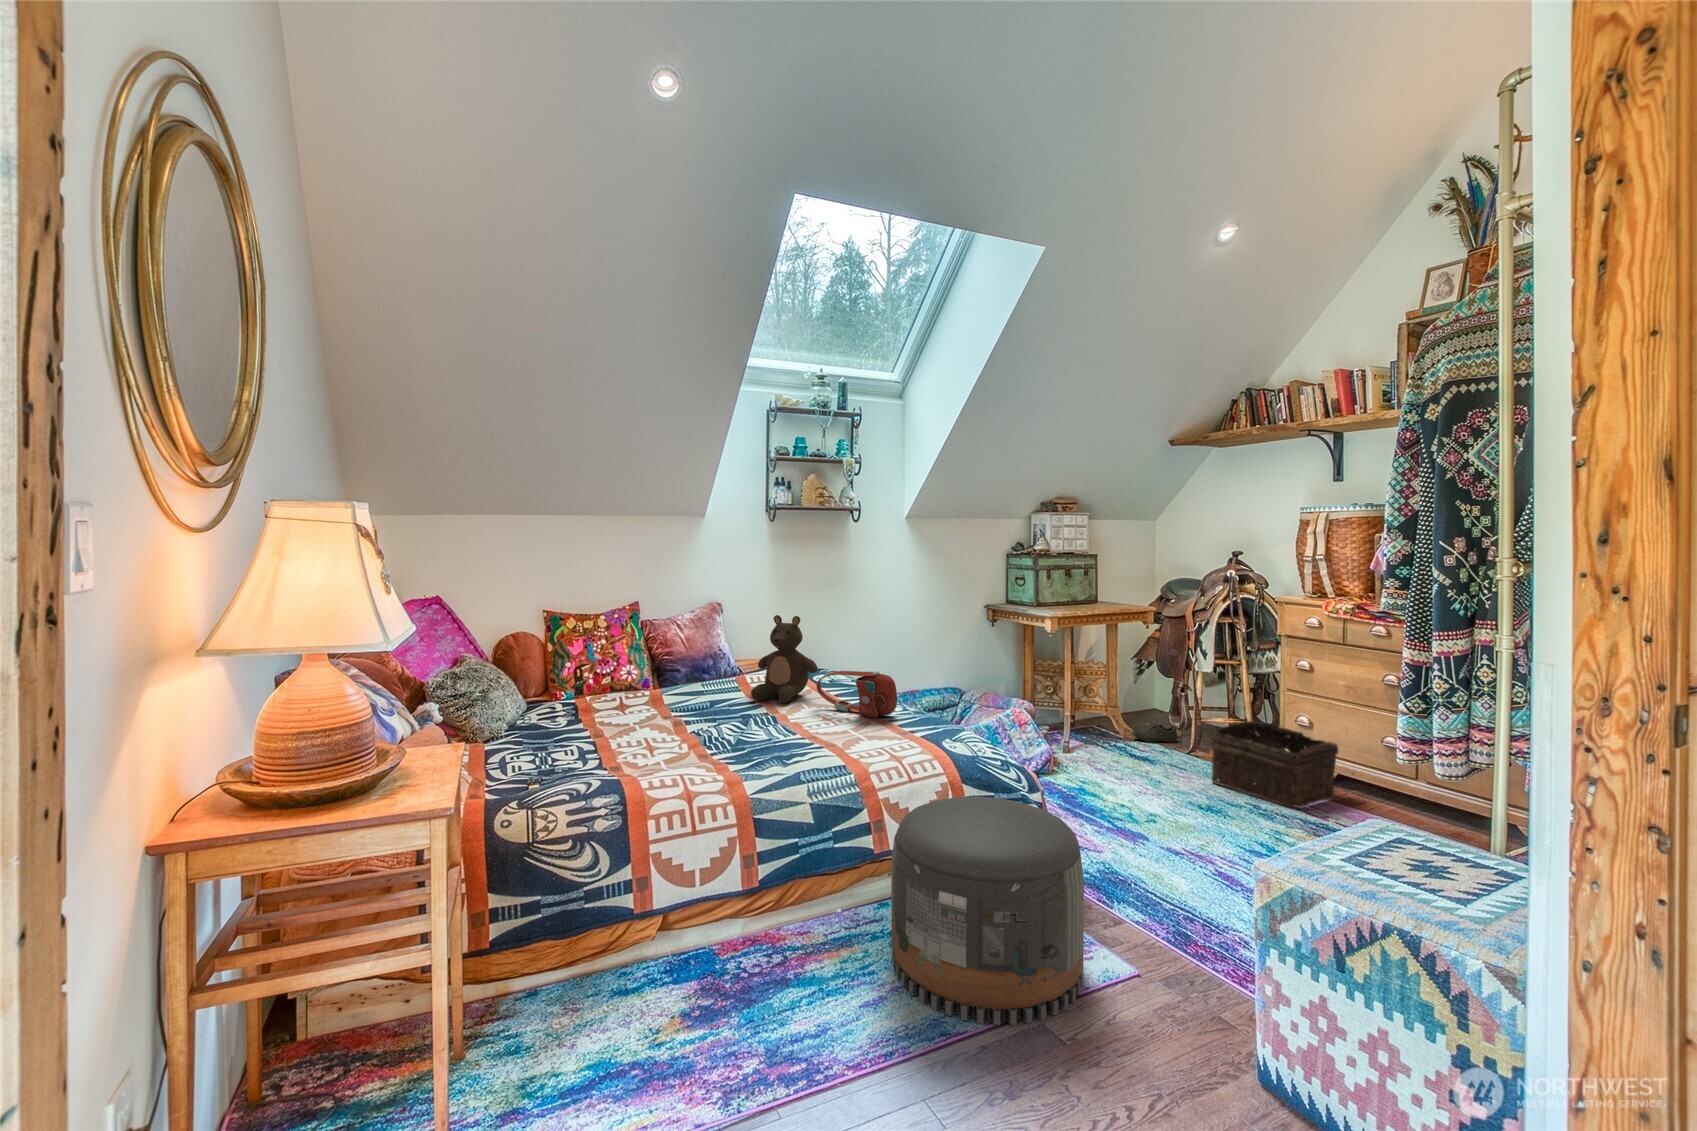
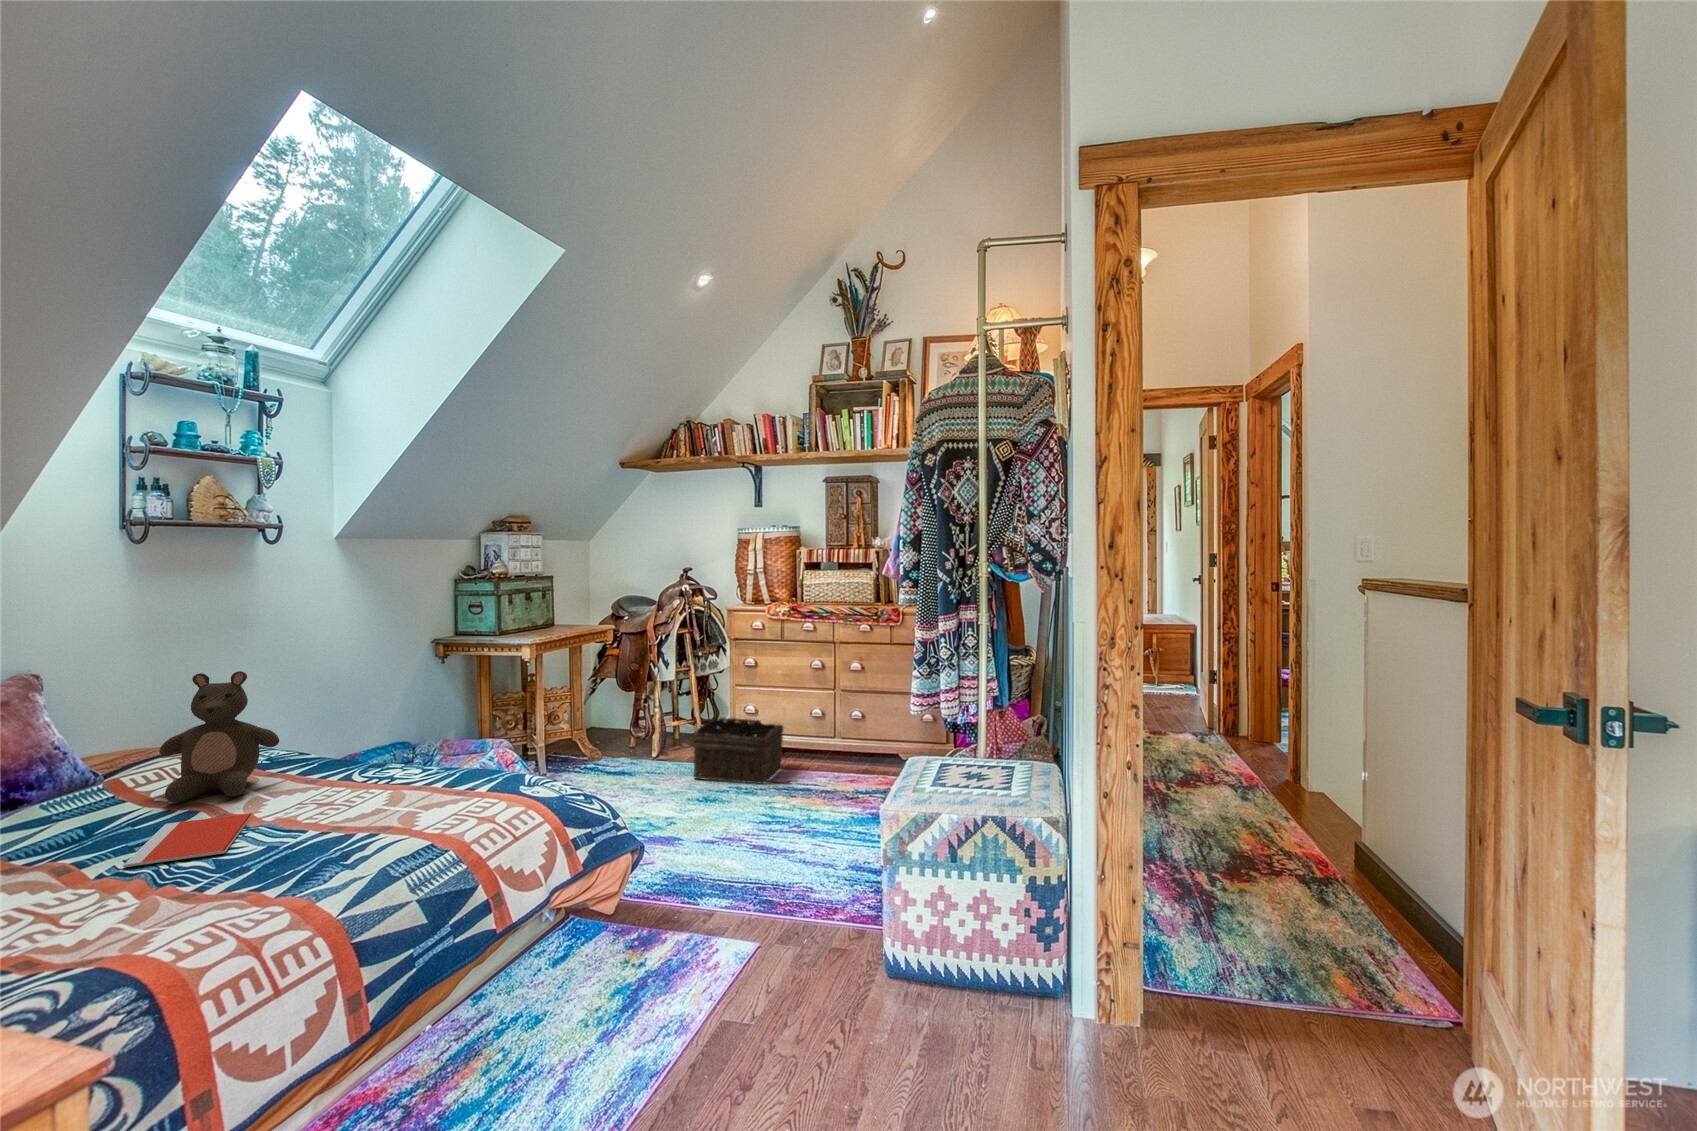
handbag: present [816,671,897,717] -> none [298,728,430,787]
notebook: none [696,711,781,736] -> present [123,813,253,867]
shoe: present [1132,721,1177,742] -> none [599,731,640,756]
pouf: present [891,797,1084,1025] -> none [533,828,732,1060]

